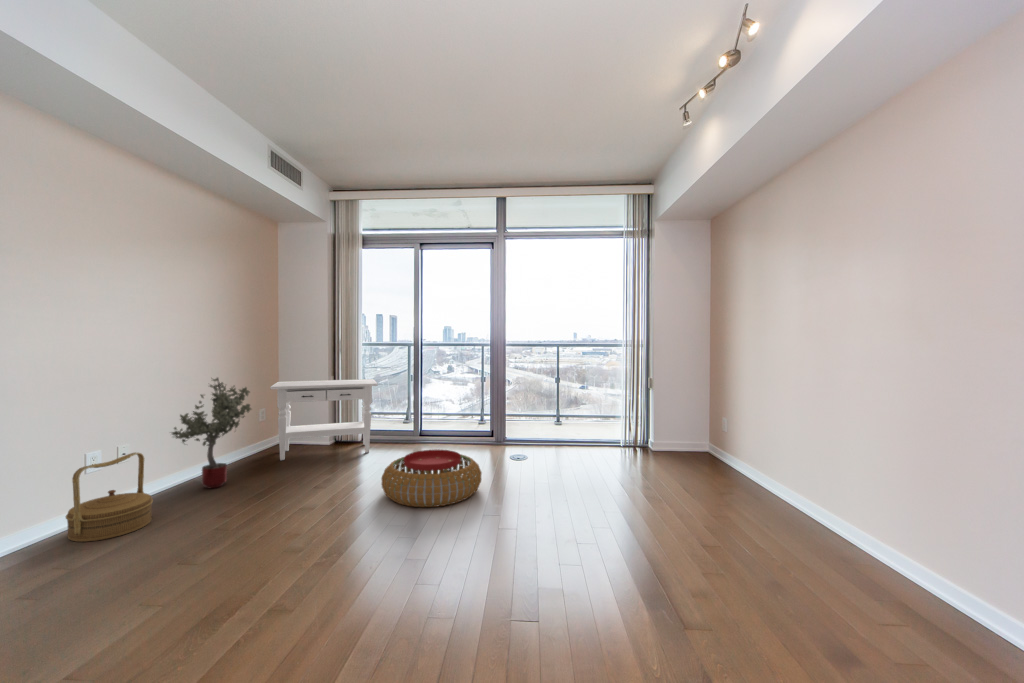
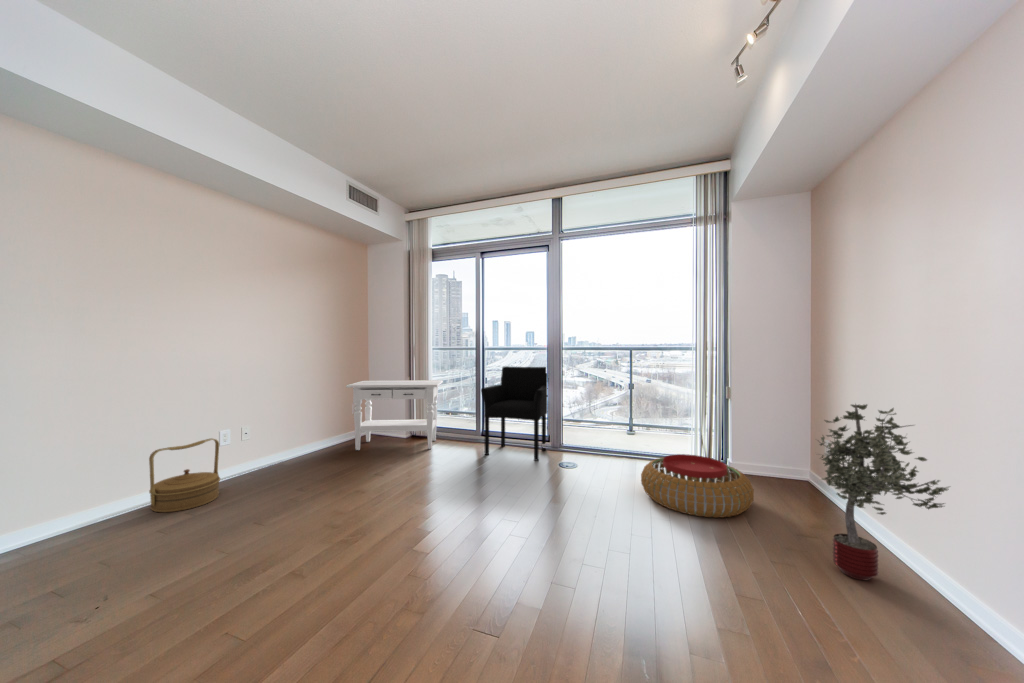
armchair: none [427,363,492,454] -> present [481,366,548,460]
potted tree: present [172,378,251,488] -> present [820,404,948,580]
pouf: present [382,449,481,507] -> present [641,454,754,518]

